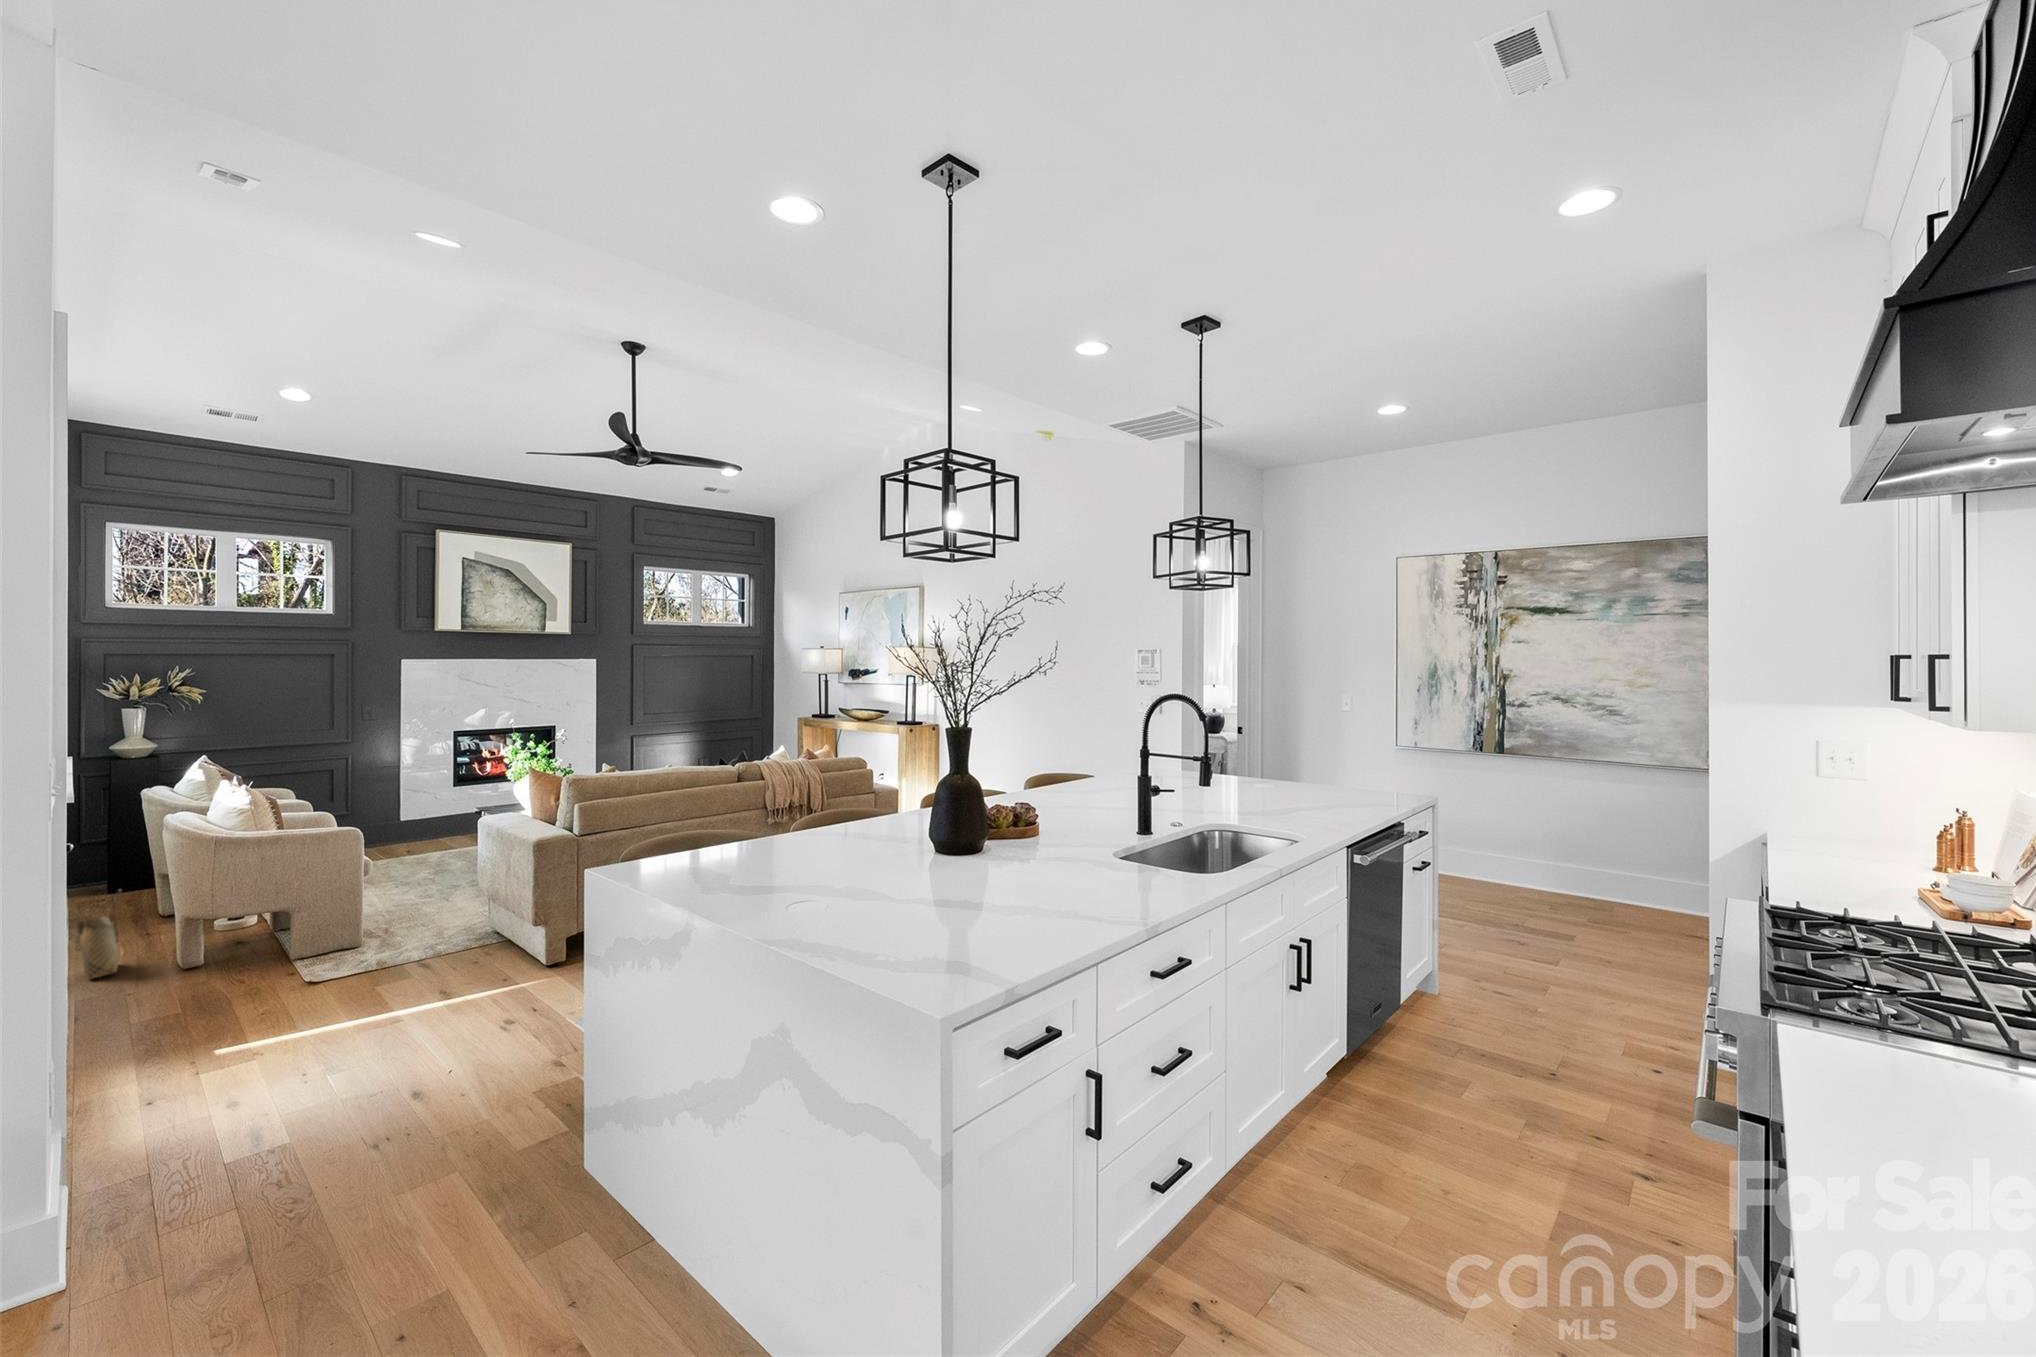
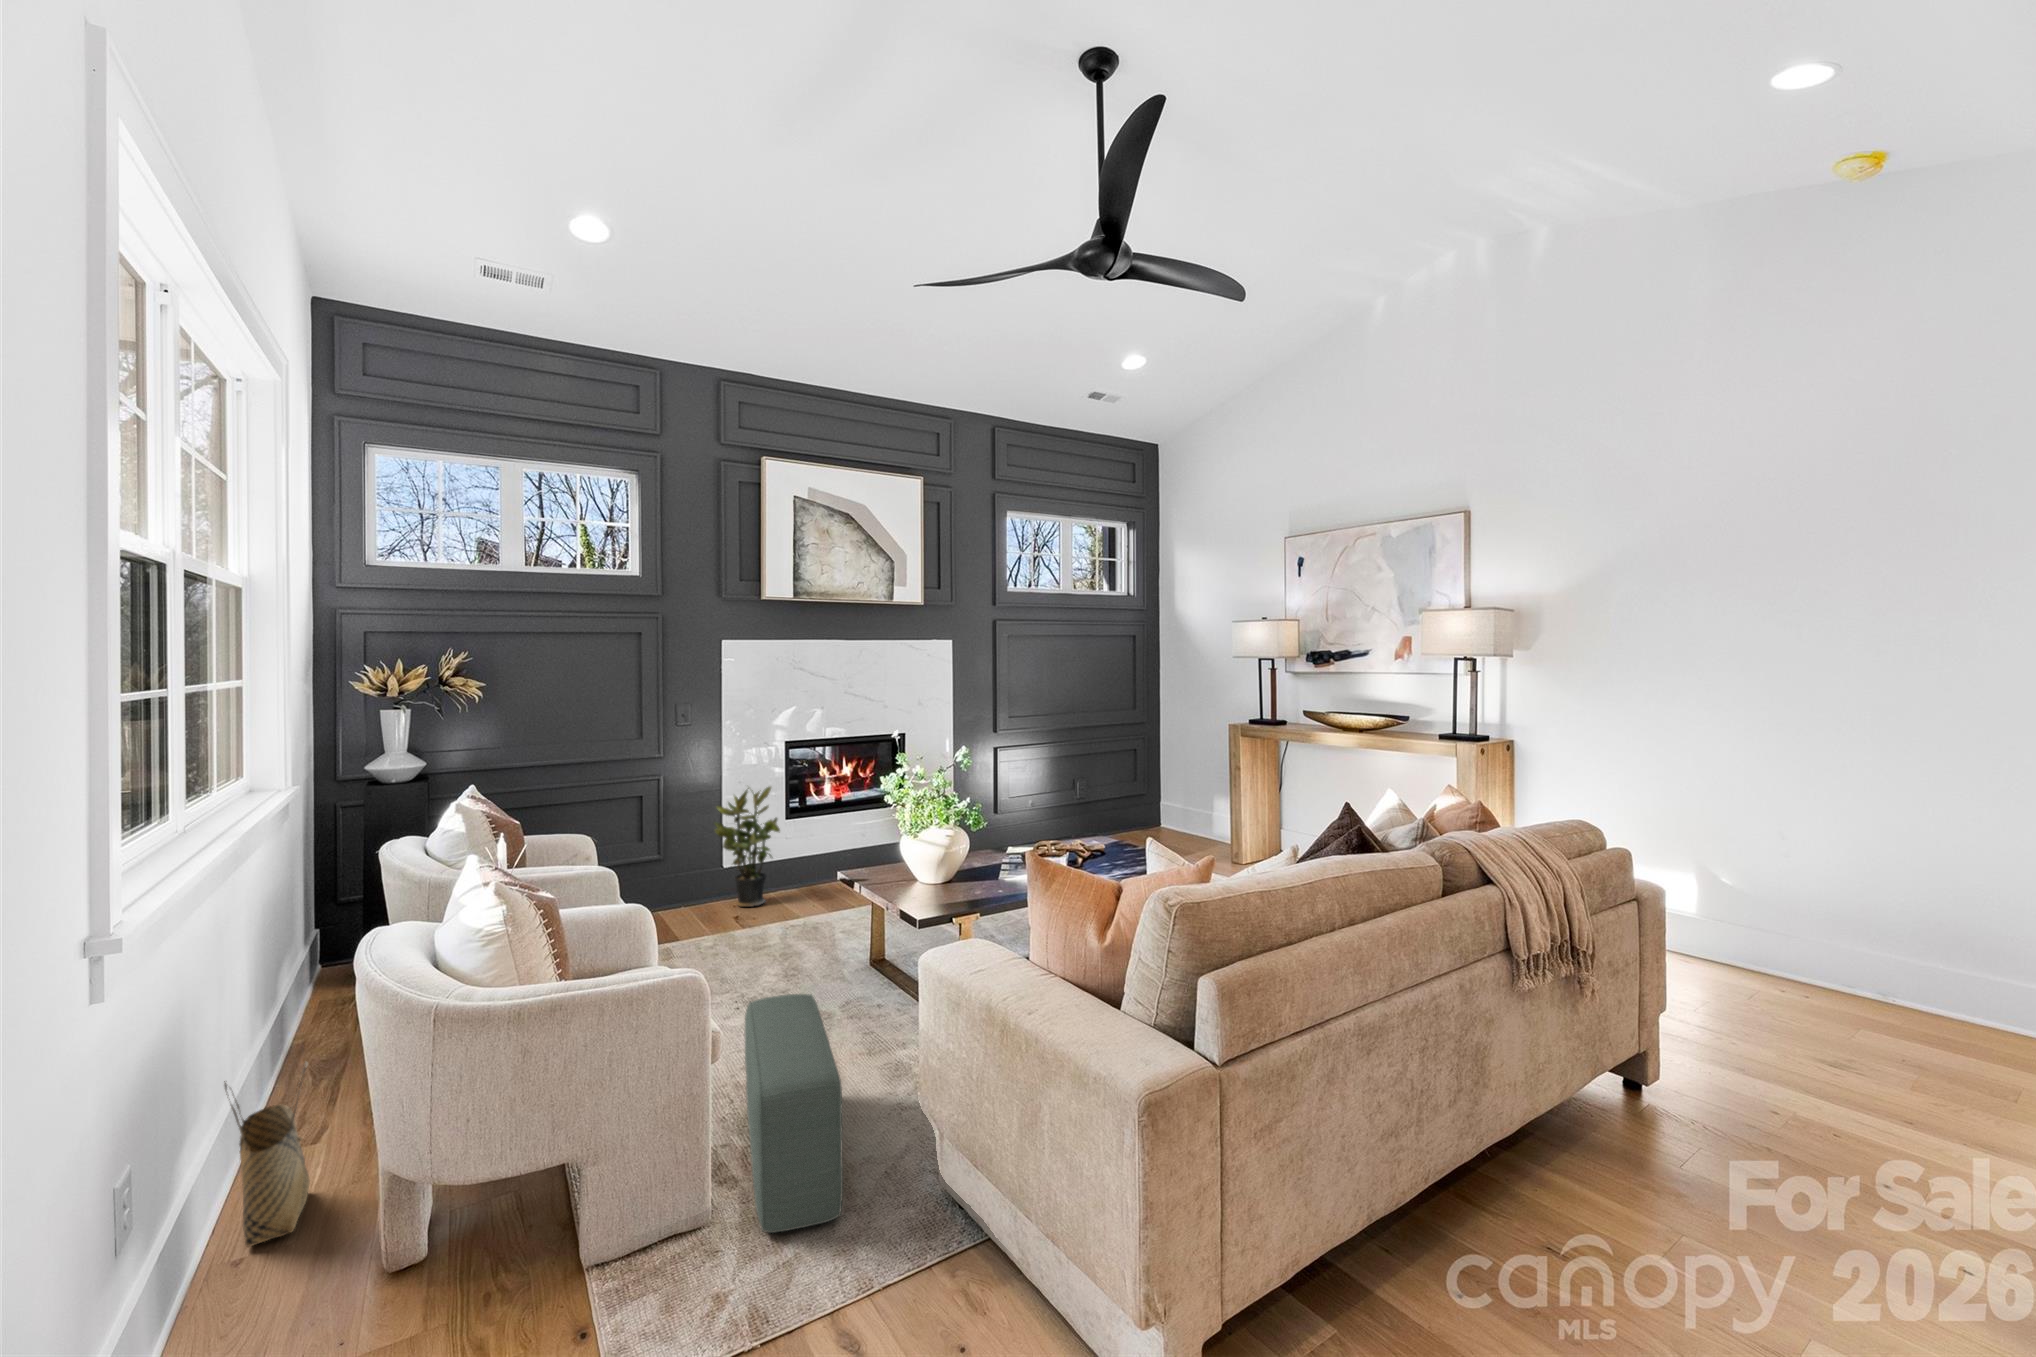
potted plant: none [392,762,447,847] -> present [715,787,780,907]
pouf: none [390,859,441,954] -> present [745,994,843,1233]

